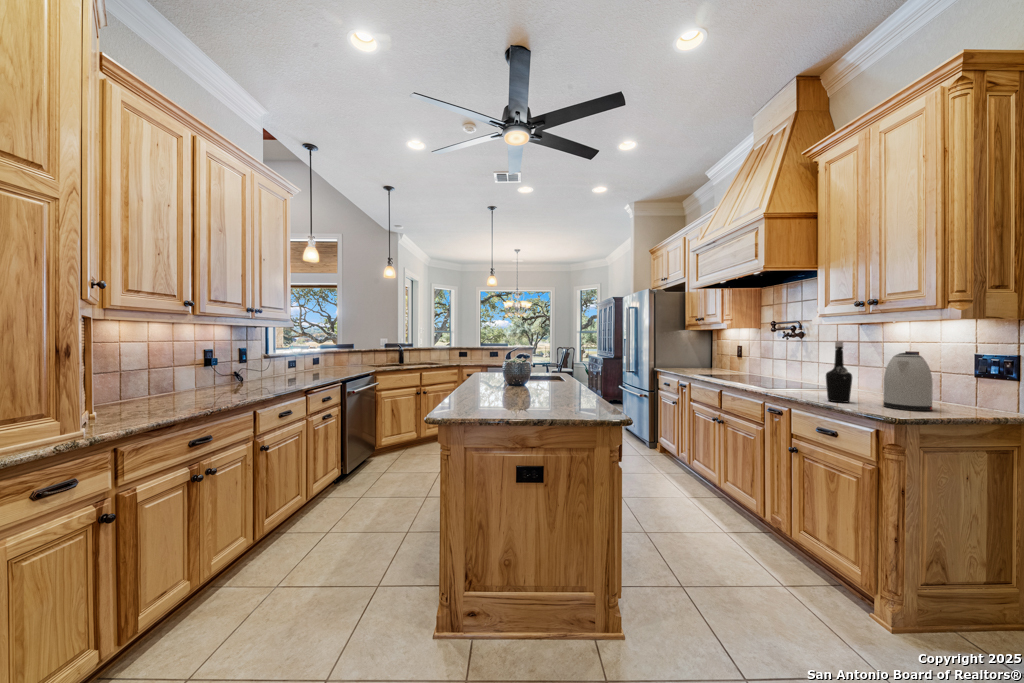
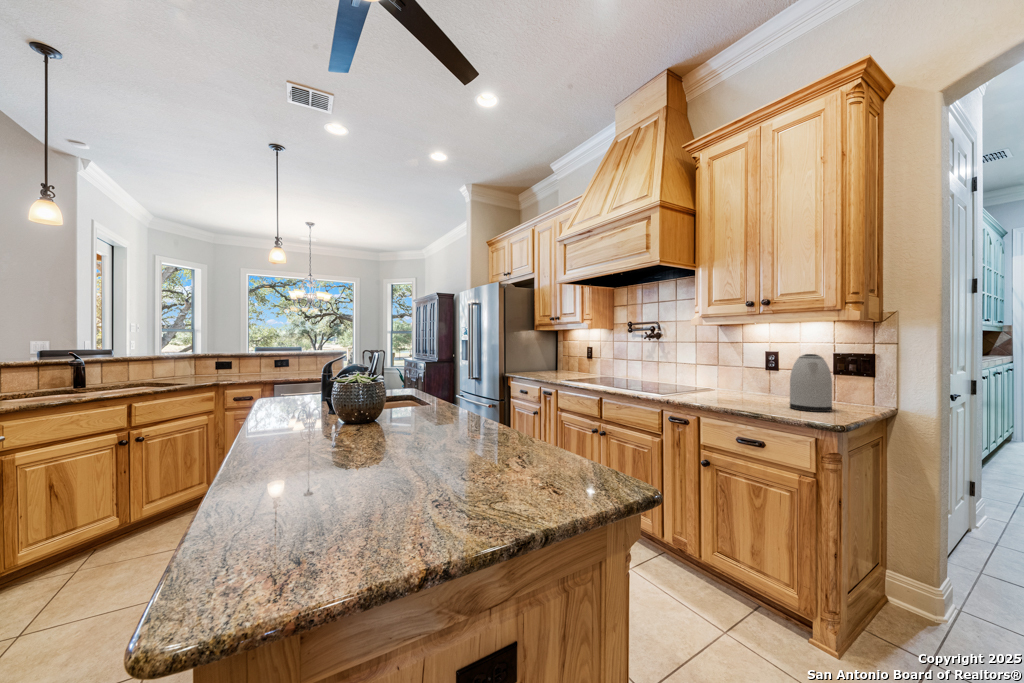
bottle: present [826,341,852,403] -> none [738,343,763,408]

